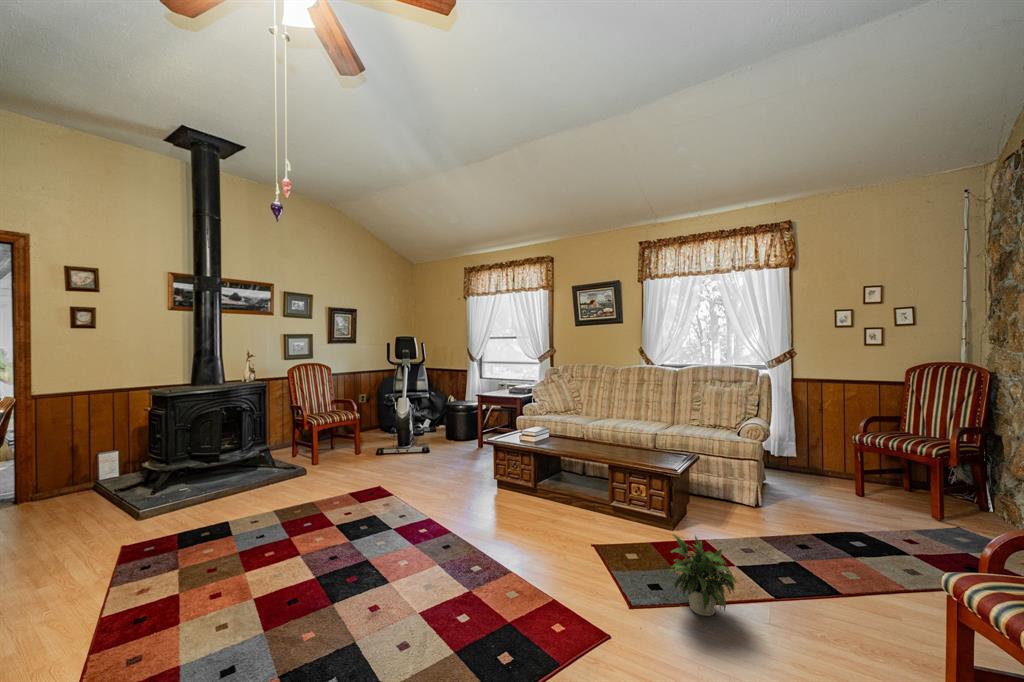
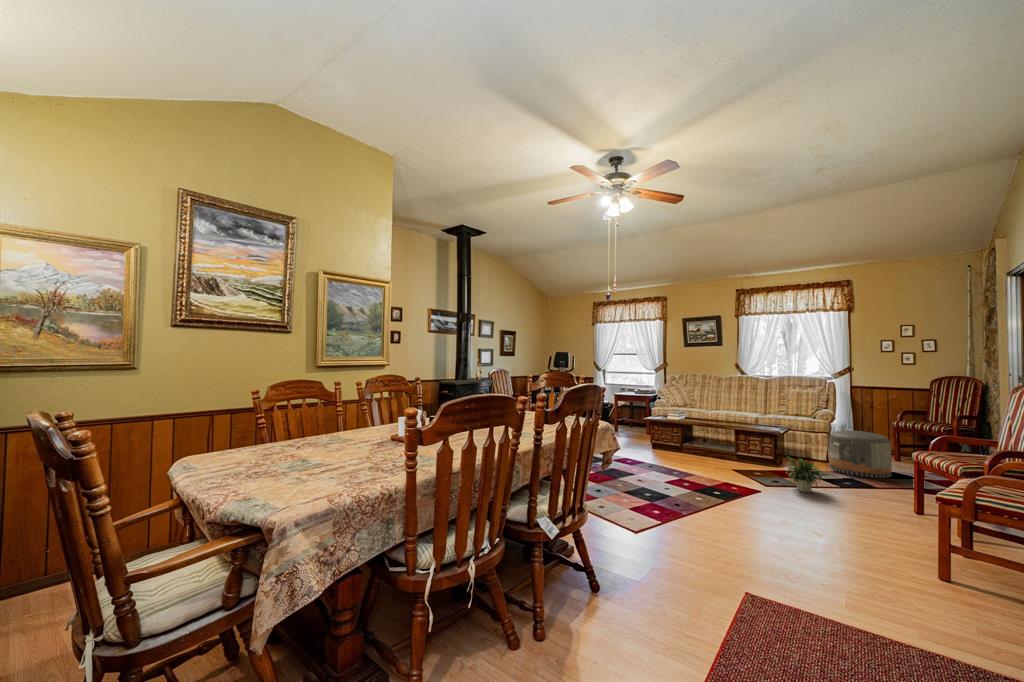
pouf: none [758,458,857,548] -> present [829,430,892,478]

